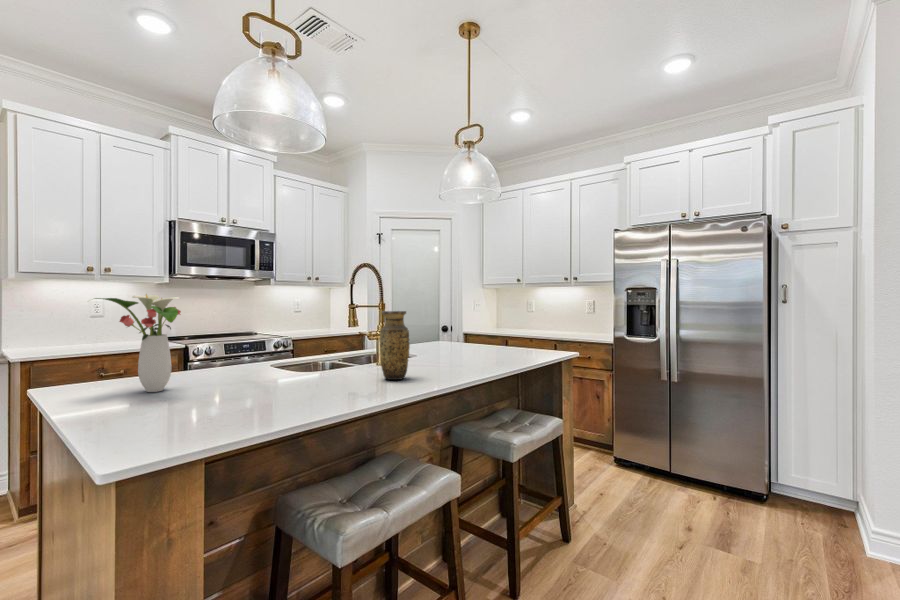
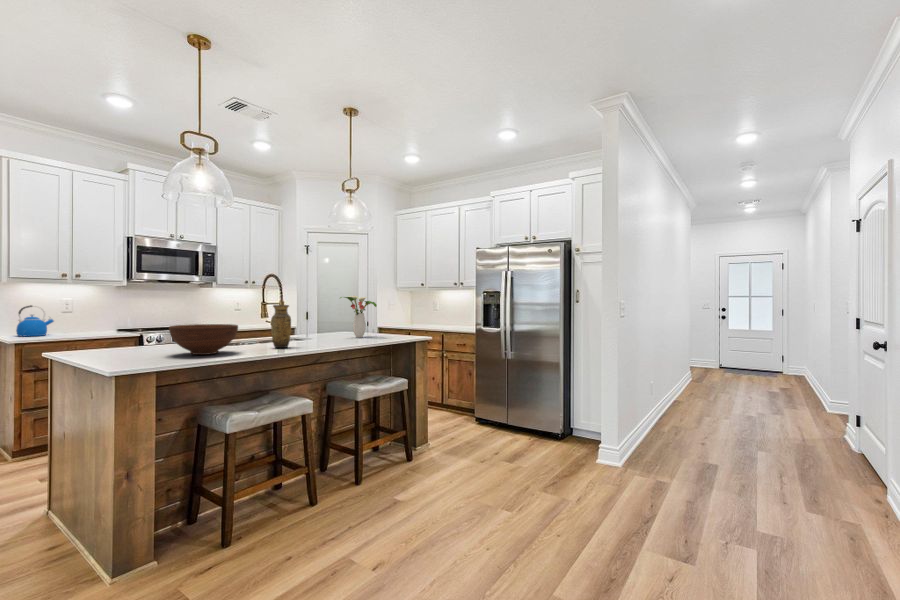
flower arrangement: present [95,294,181,392] -> present [340,296,377,338]
kettle: none [27,309,76,351] -> present [16,305,54,336]
fruit bowl: none [226,343,337,400] -> present [169,324,238,355]

